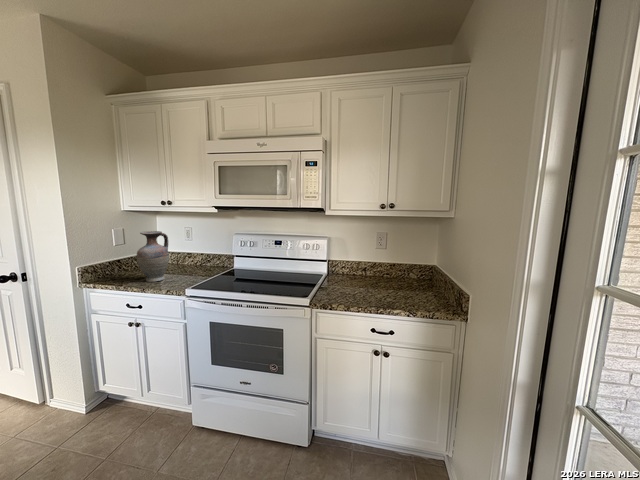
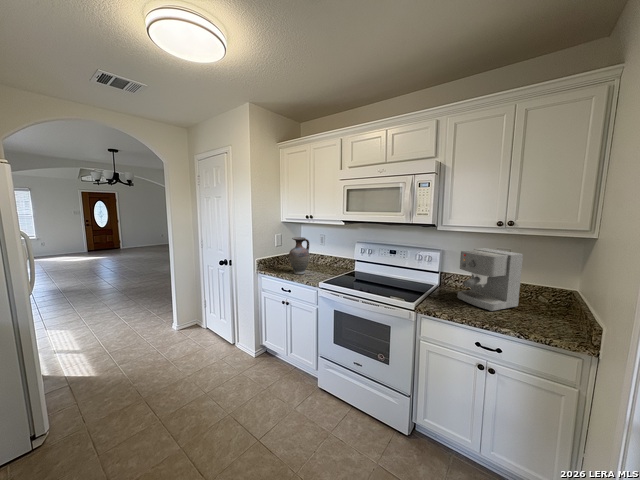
coffee maker: none [347,232,401,294] -> present [457,248,523,312]

